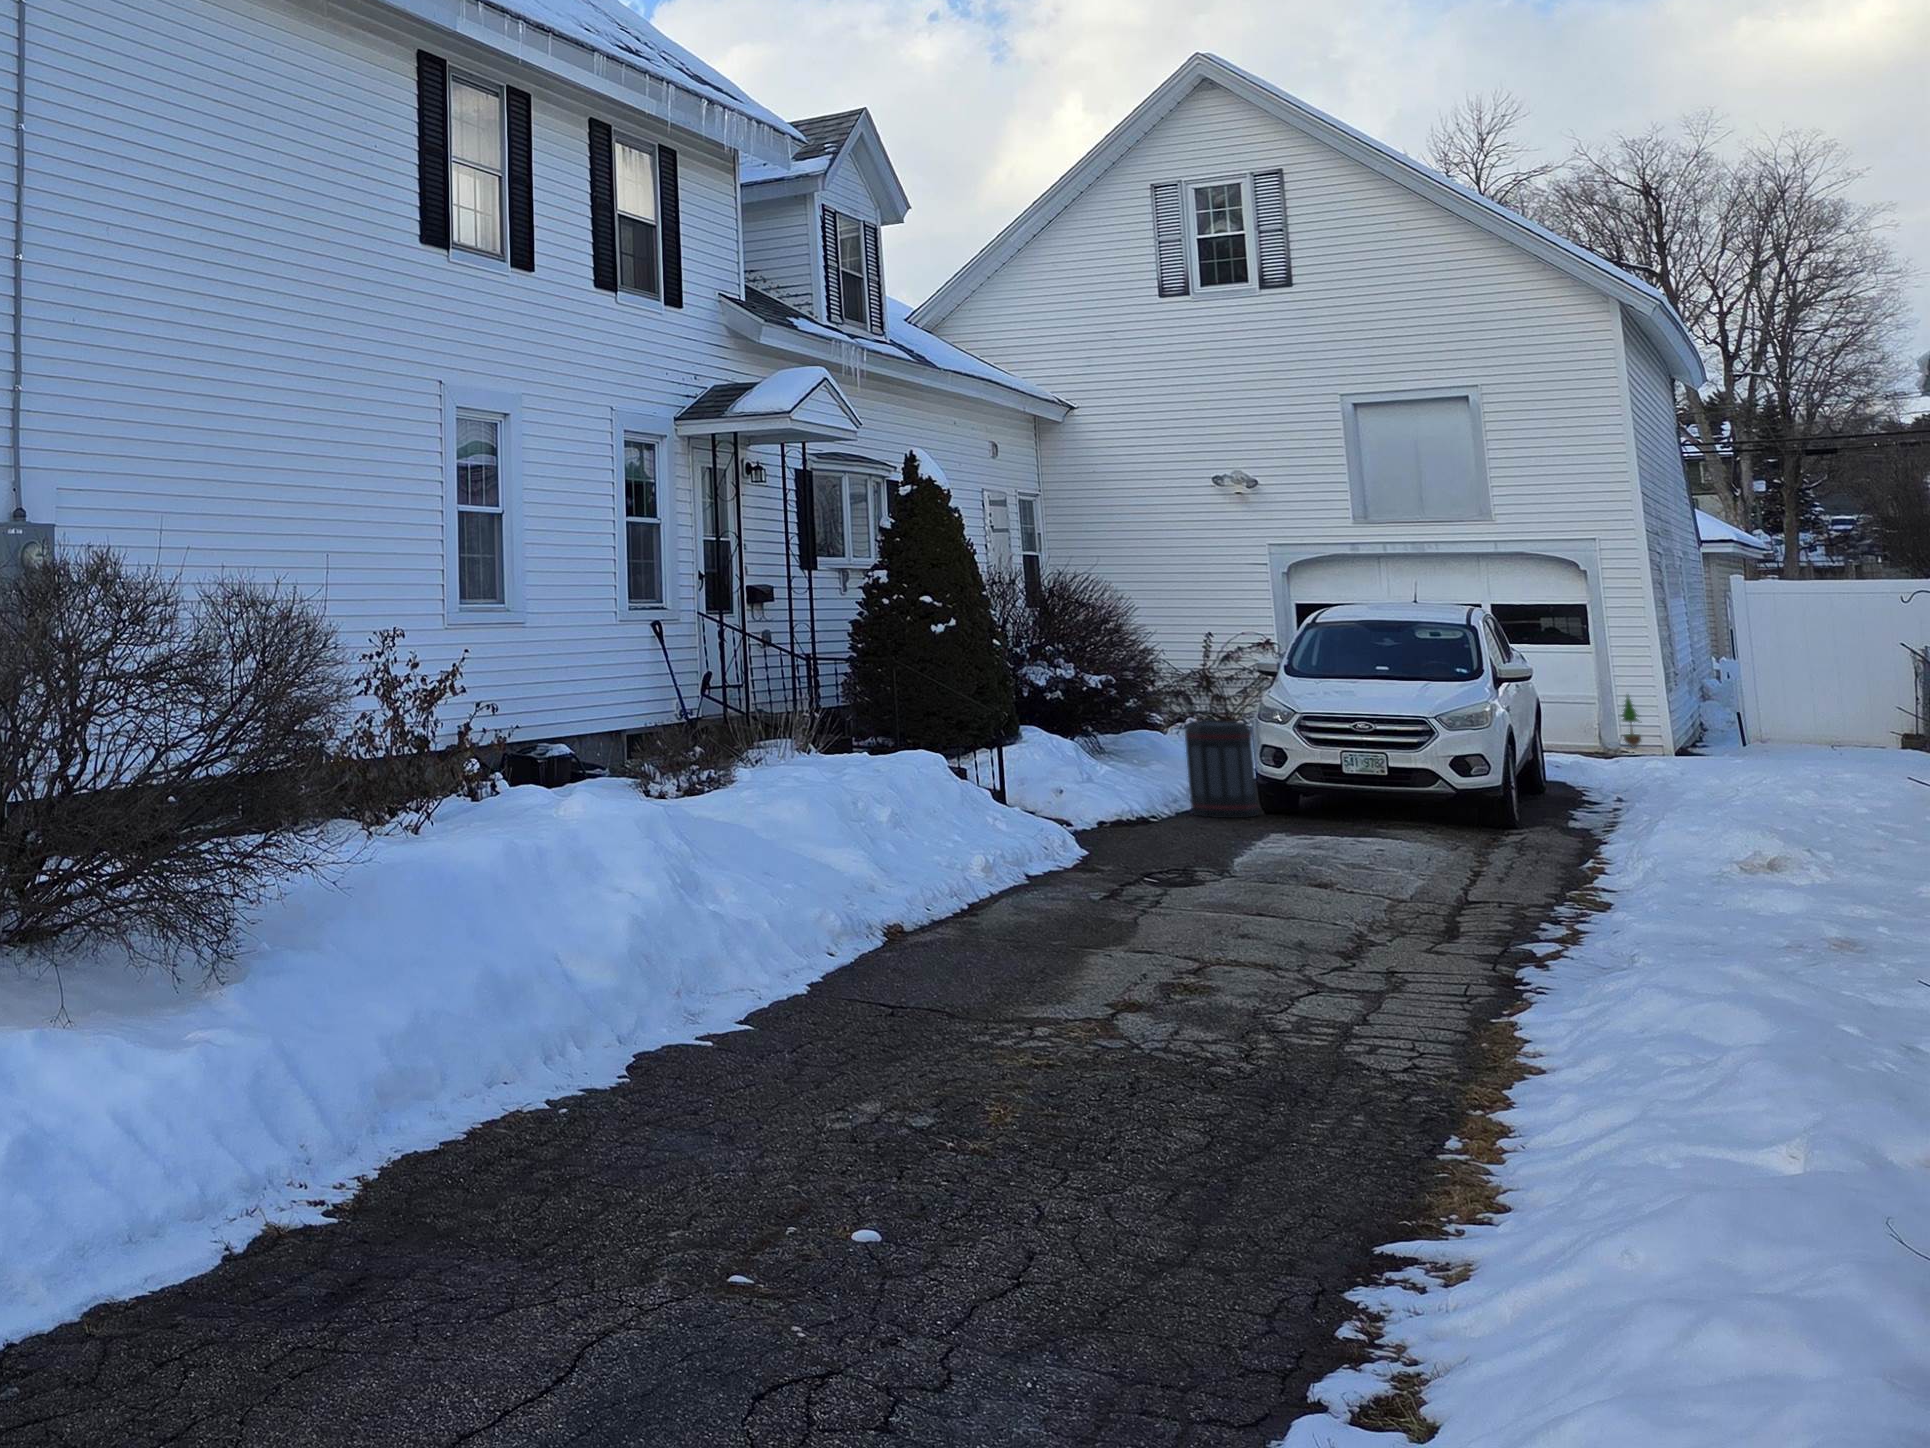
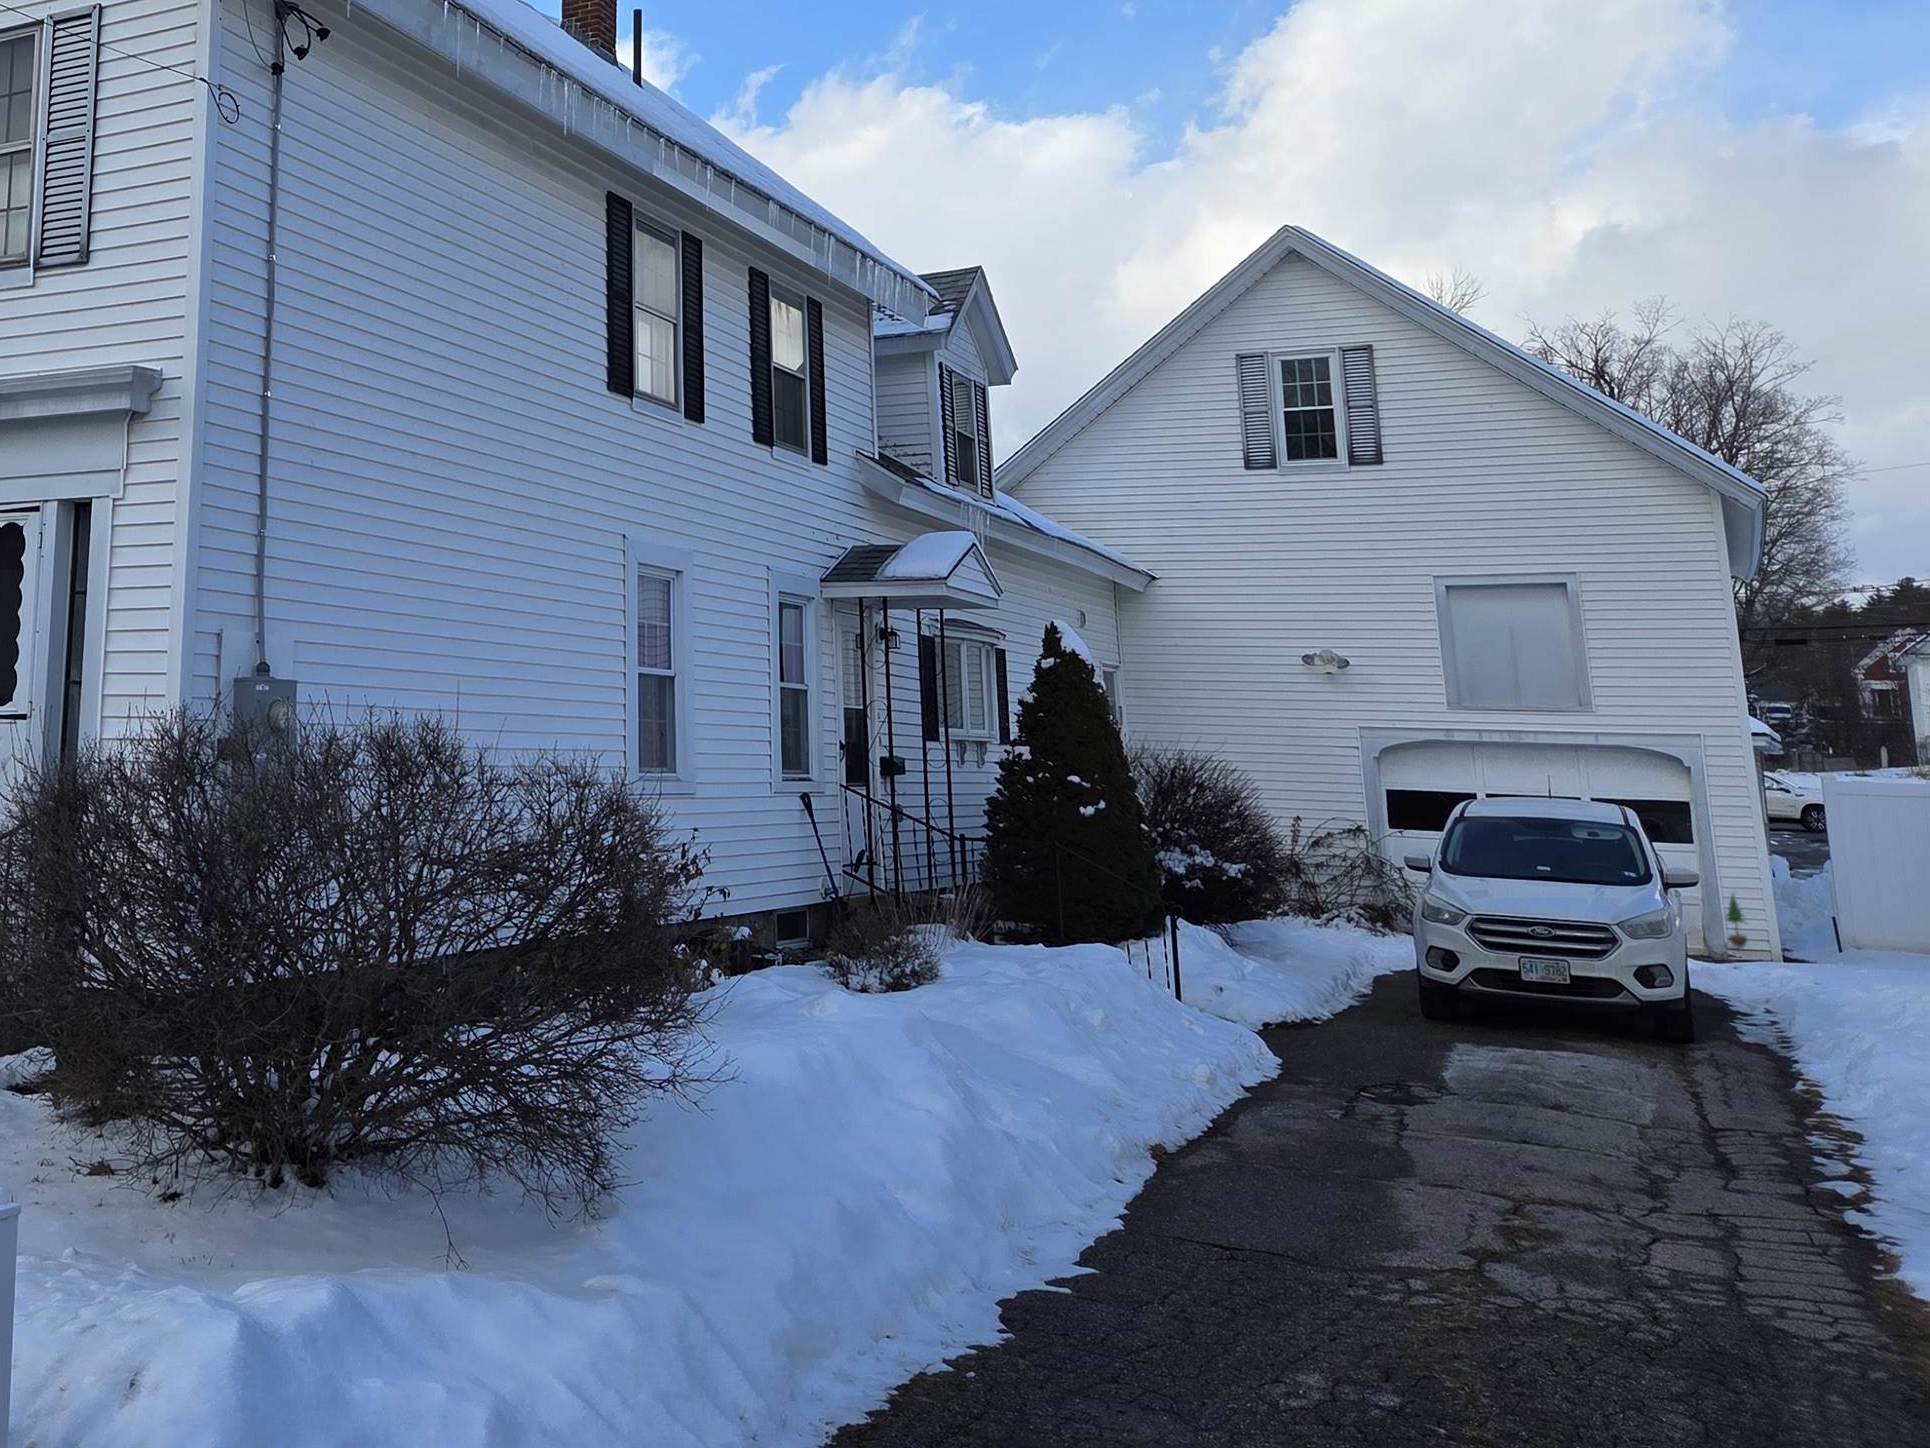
trash can: present [1185,720,1259,818] -> none [1351,916,1433,1022]

